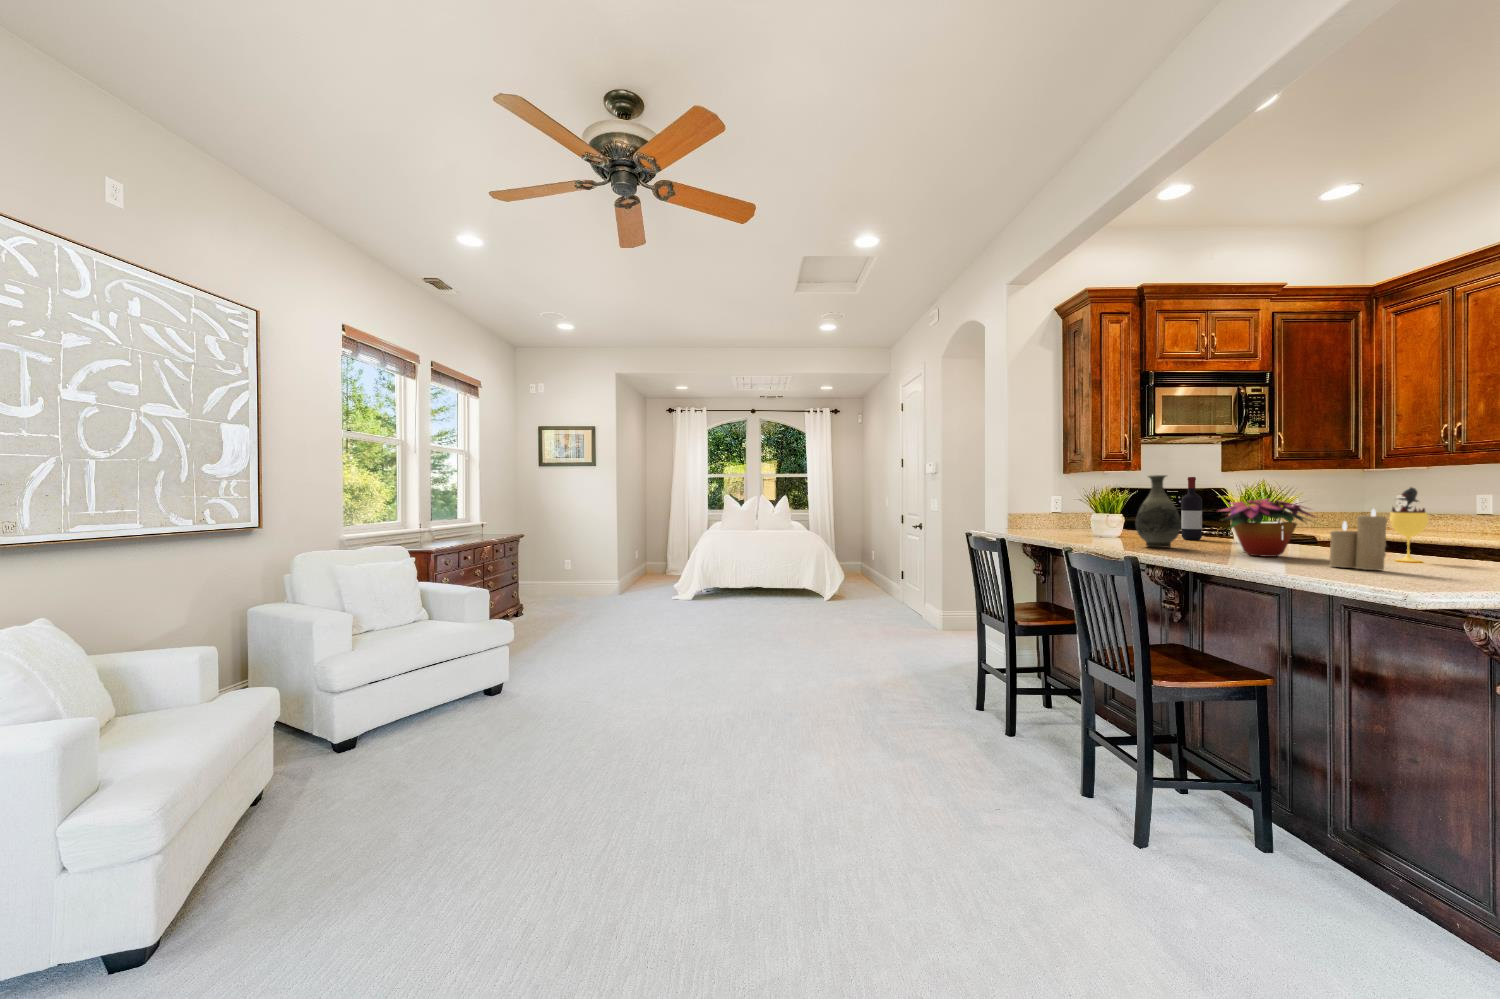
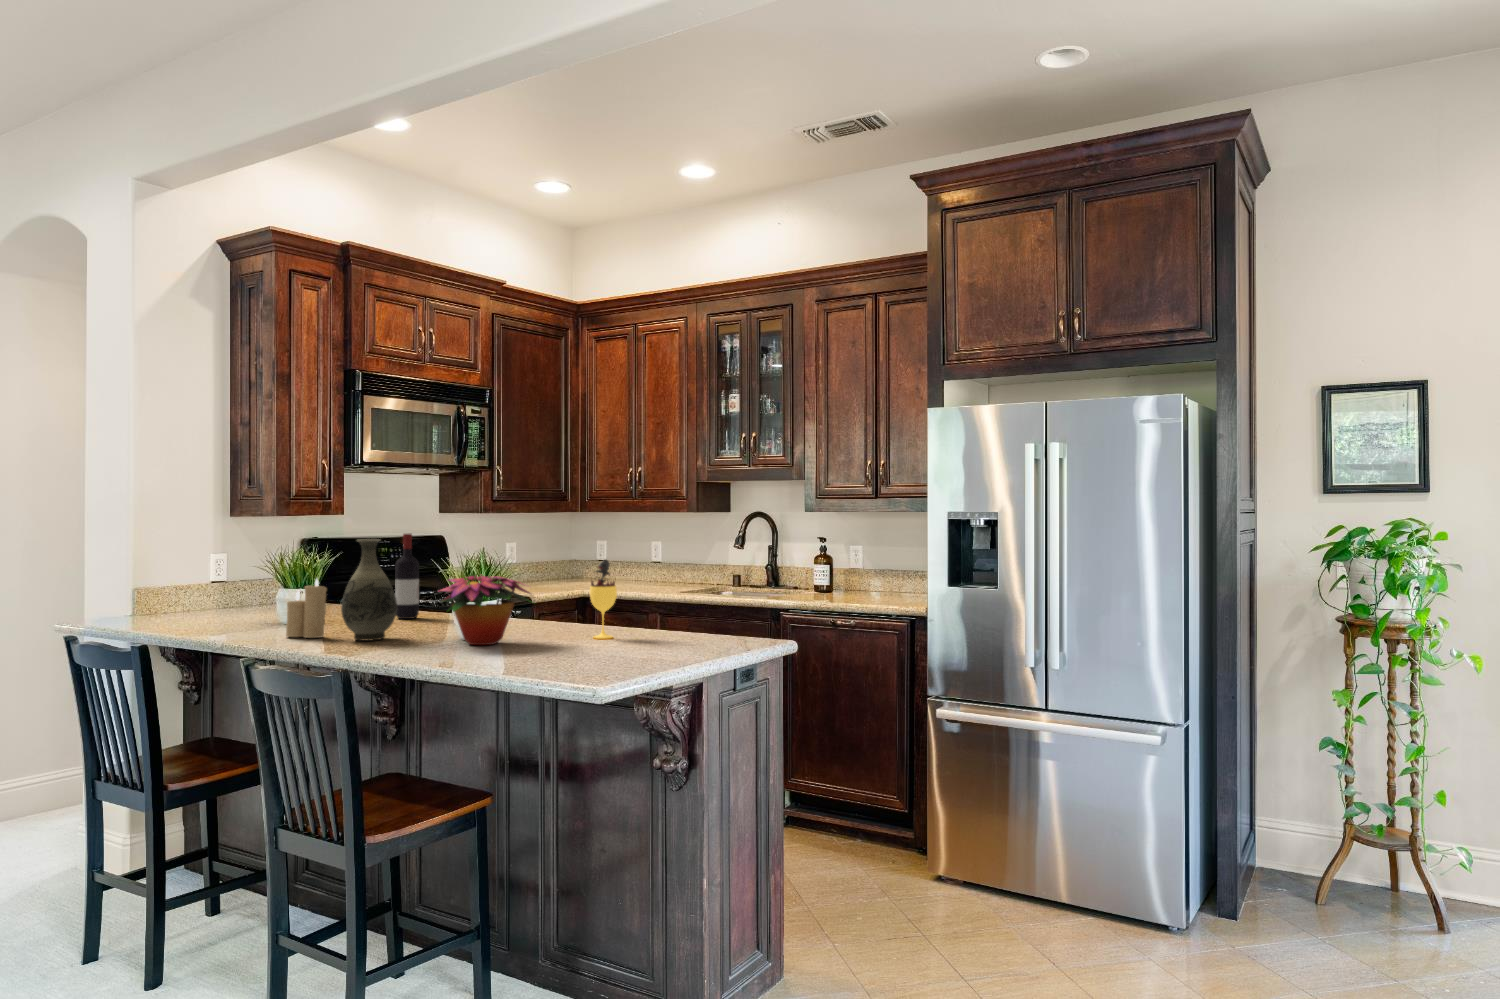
candle: present [1330,509,1387,570] -> present [286,579,327,638]

